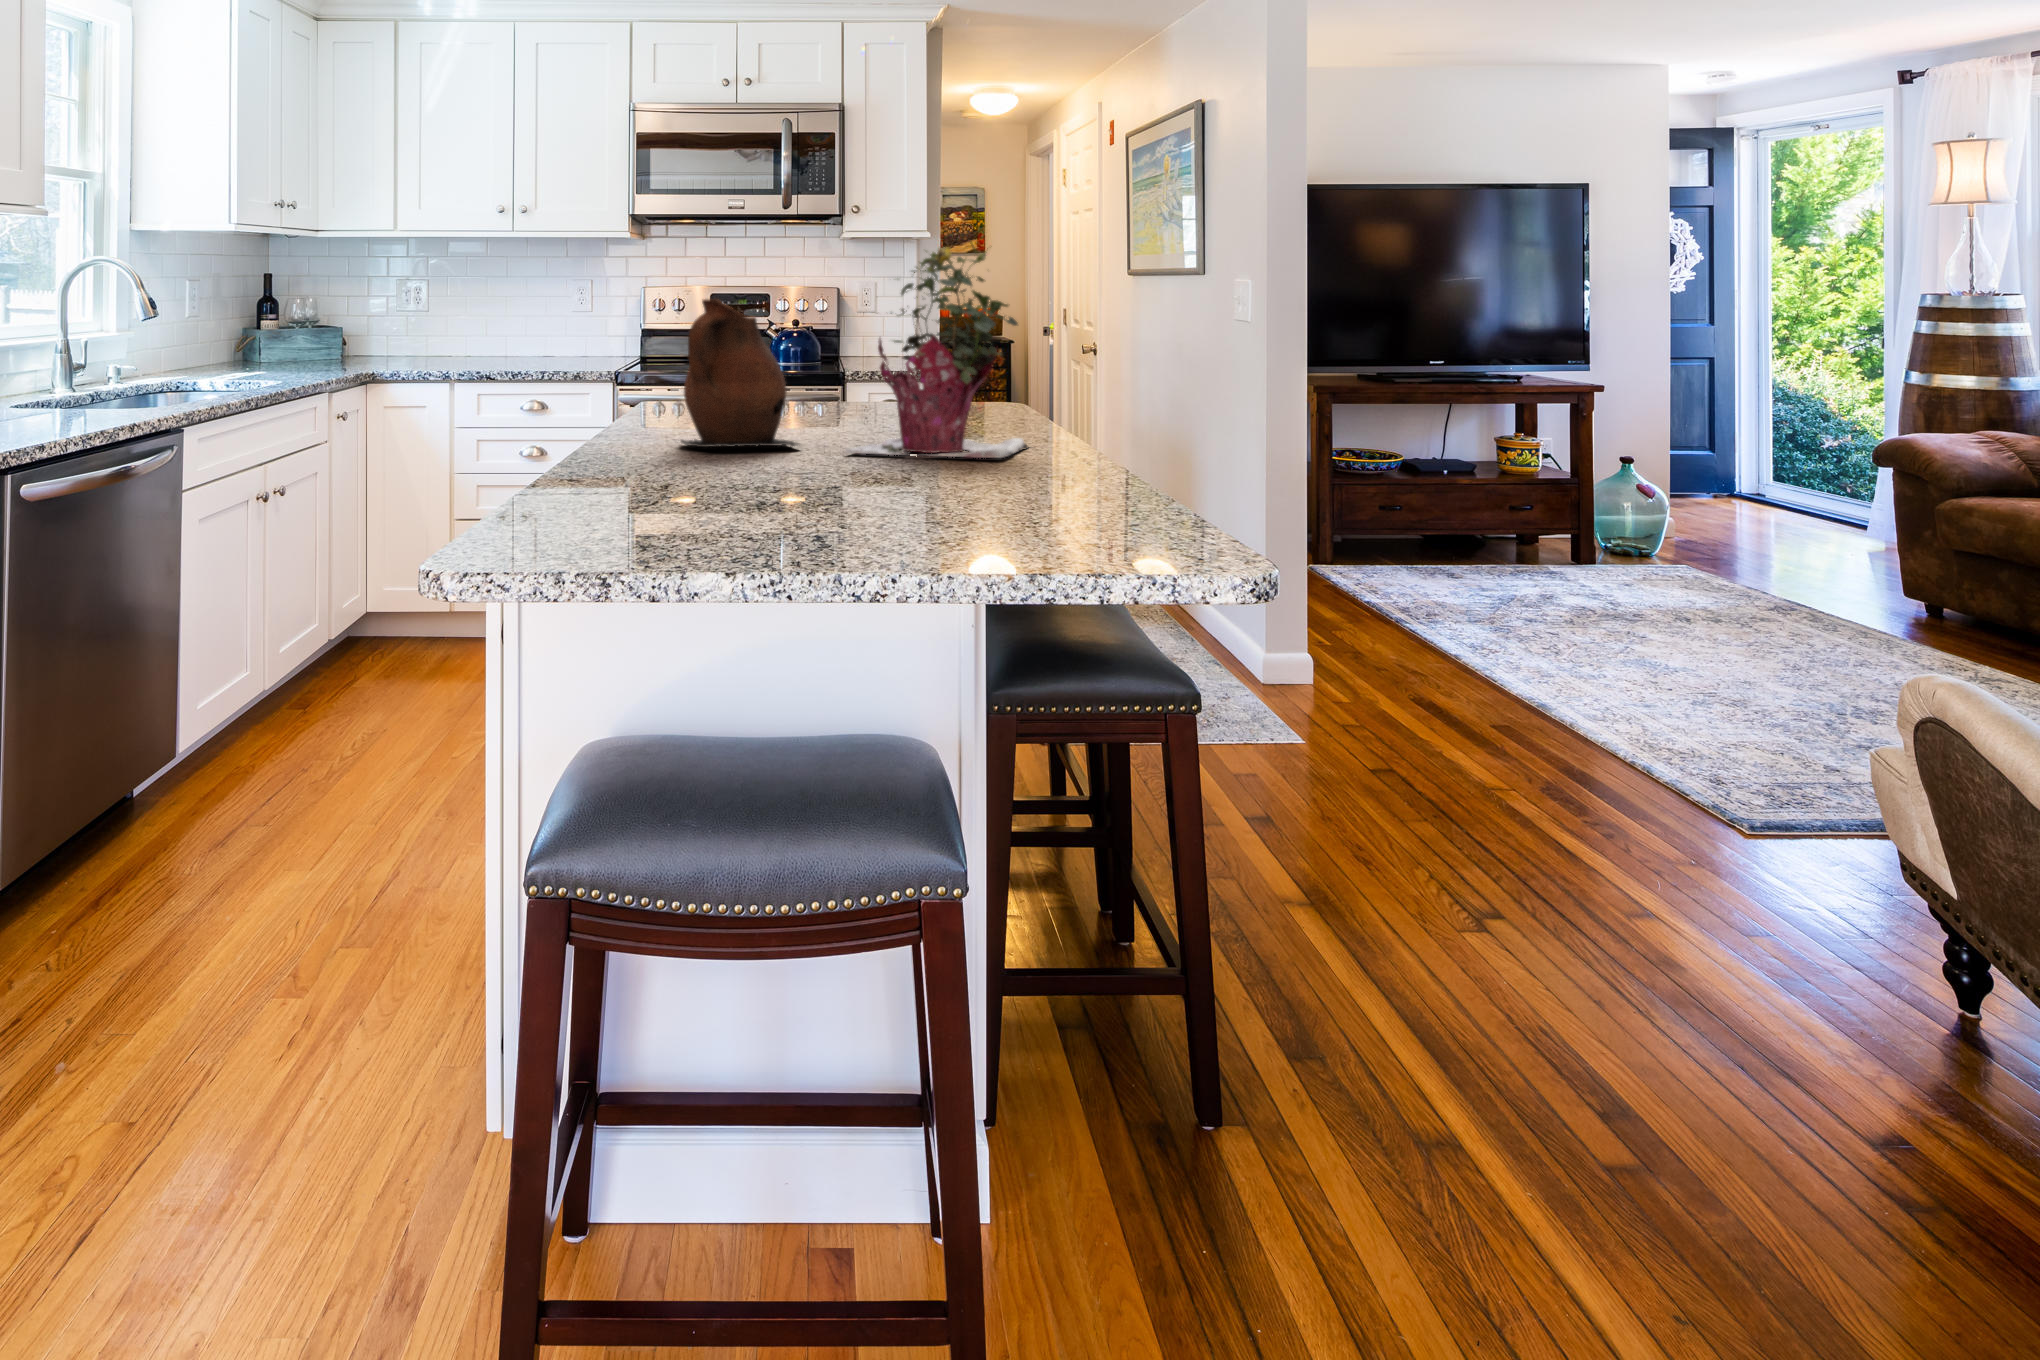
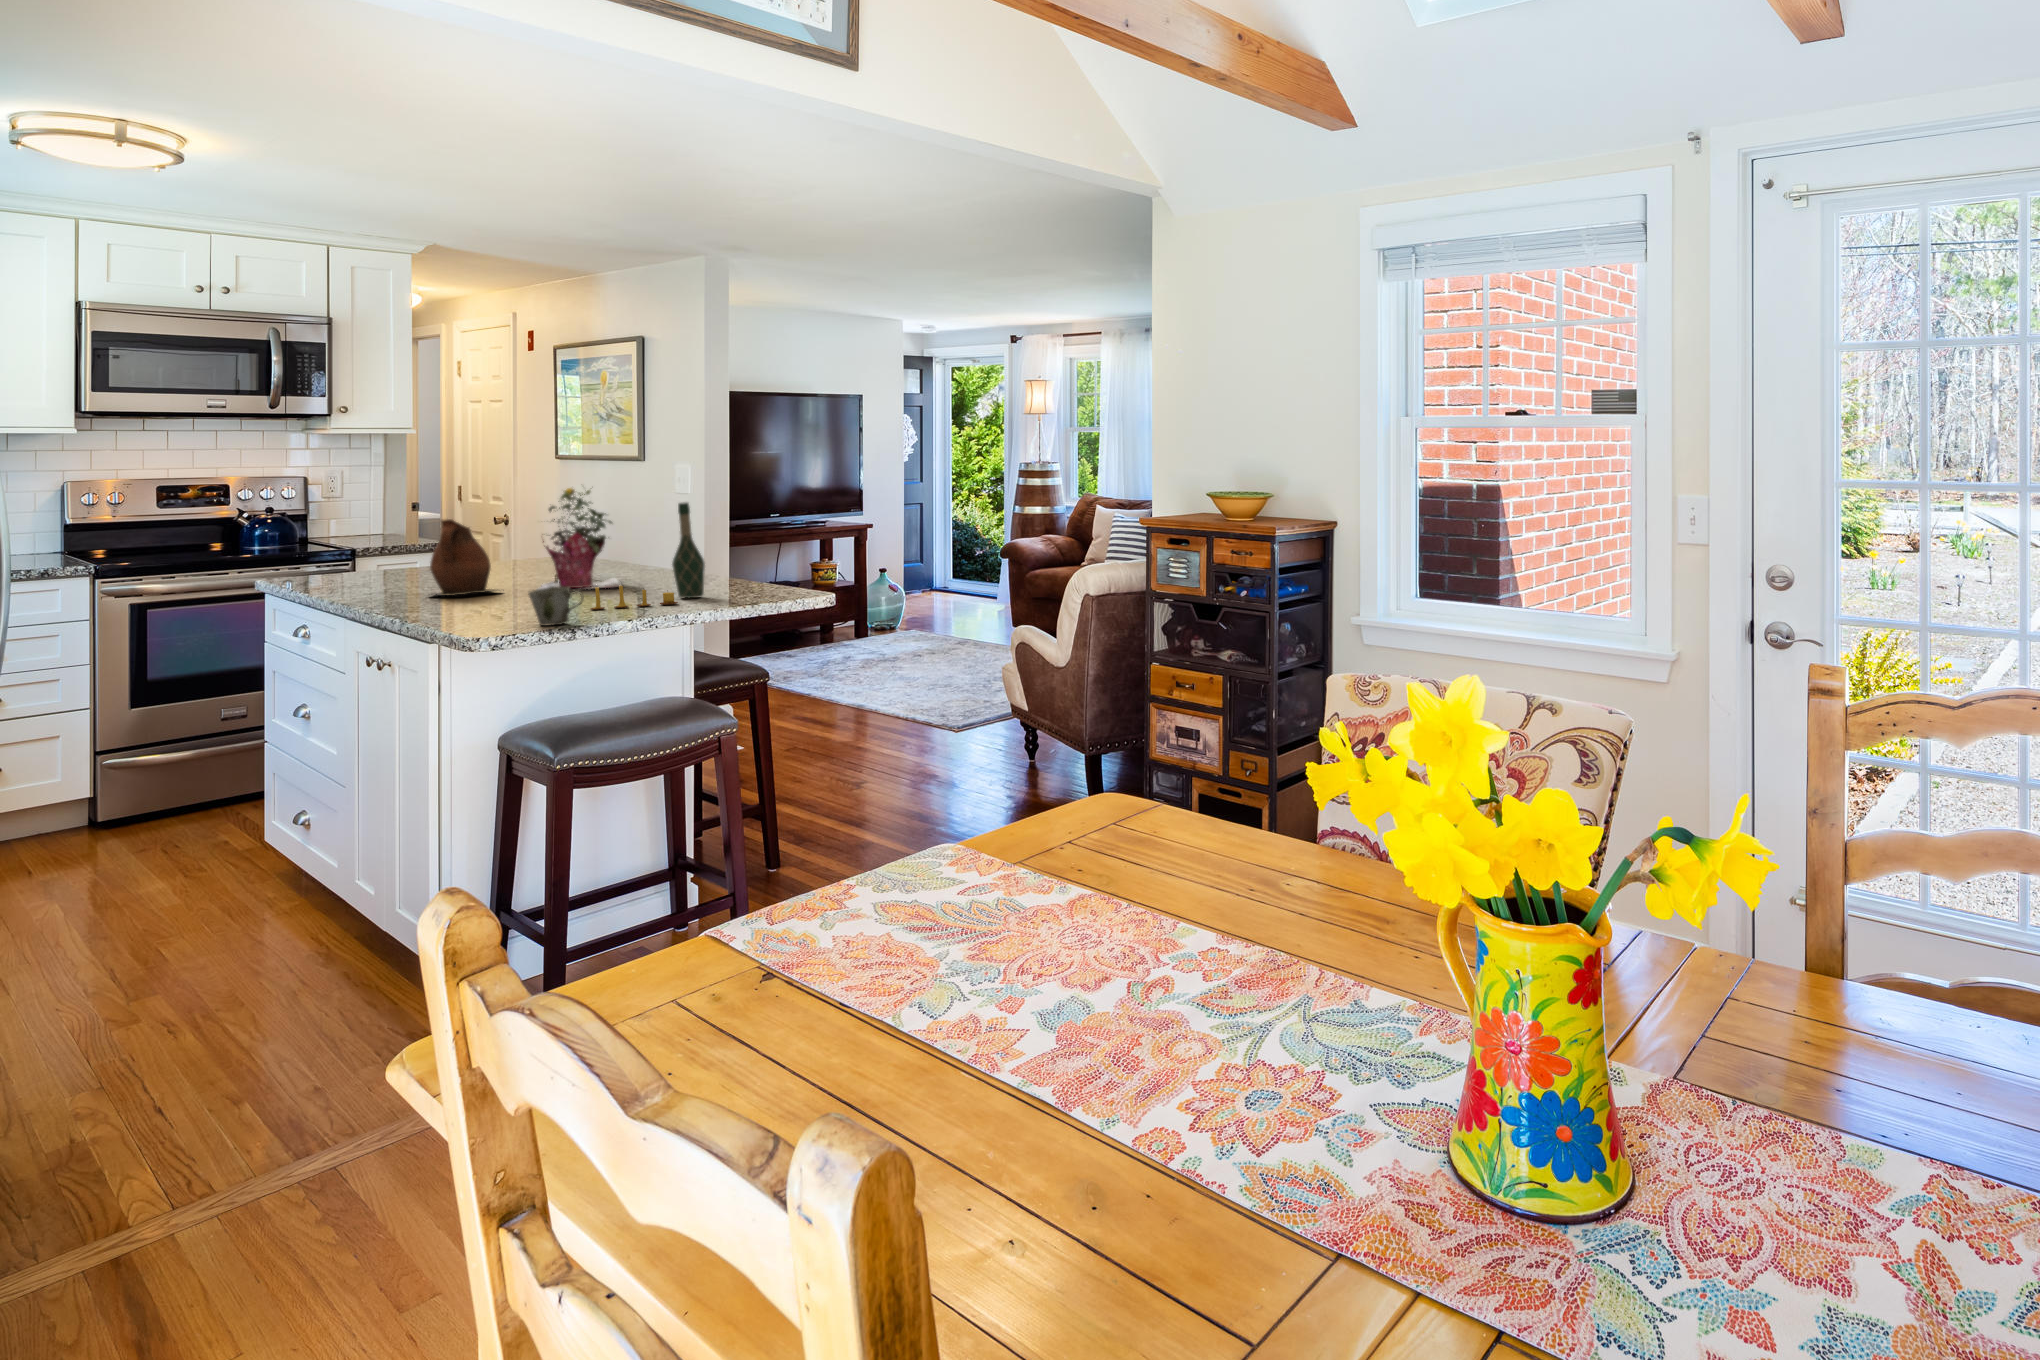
wine bottle: none [1047,262,1123,504] -> present [672,503,705,598]
mug: none [590,449,718,550] -> present [528,587,584,626]
candle: none [821,450,1024,517] -> present [590,585,678,610]

